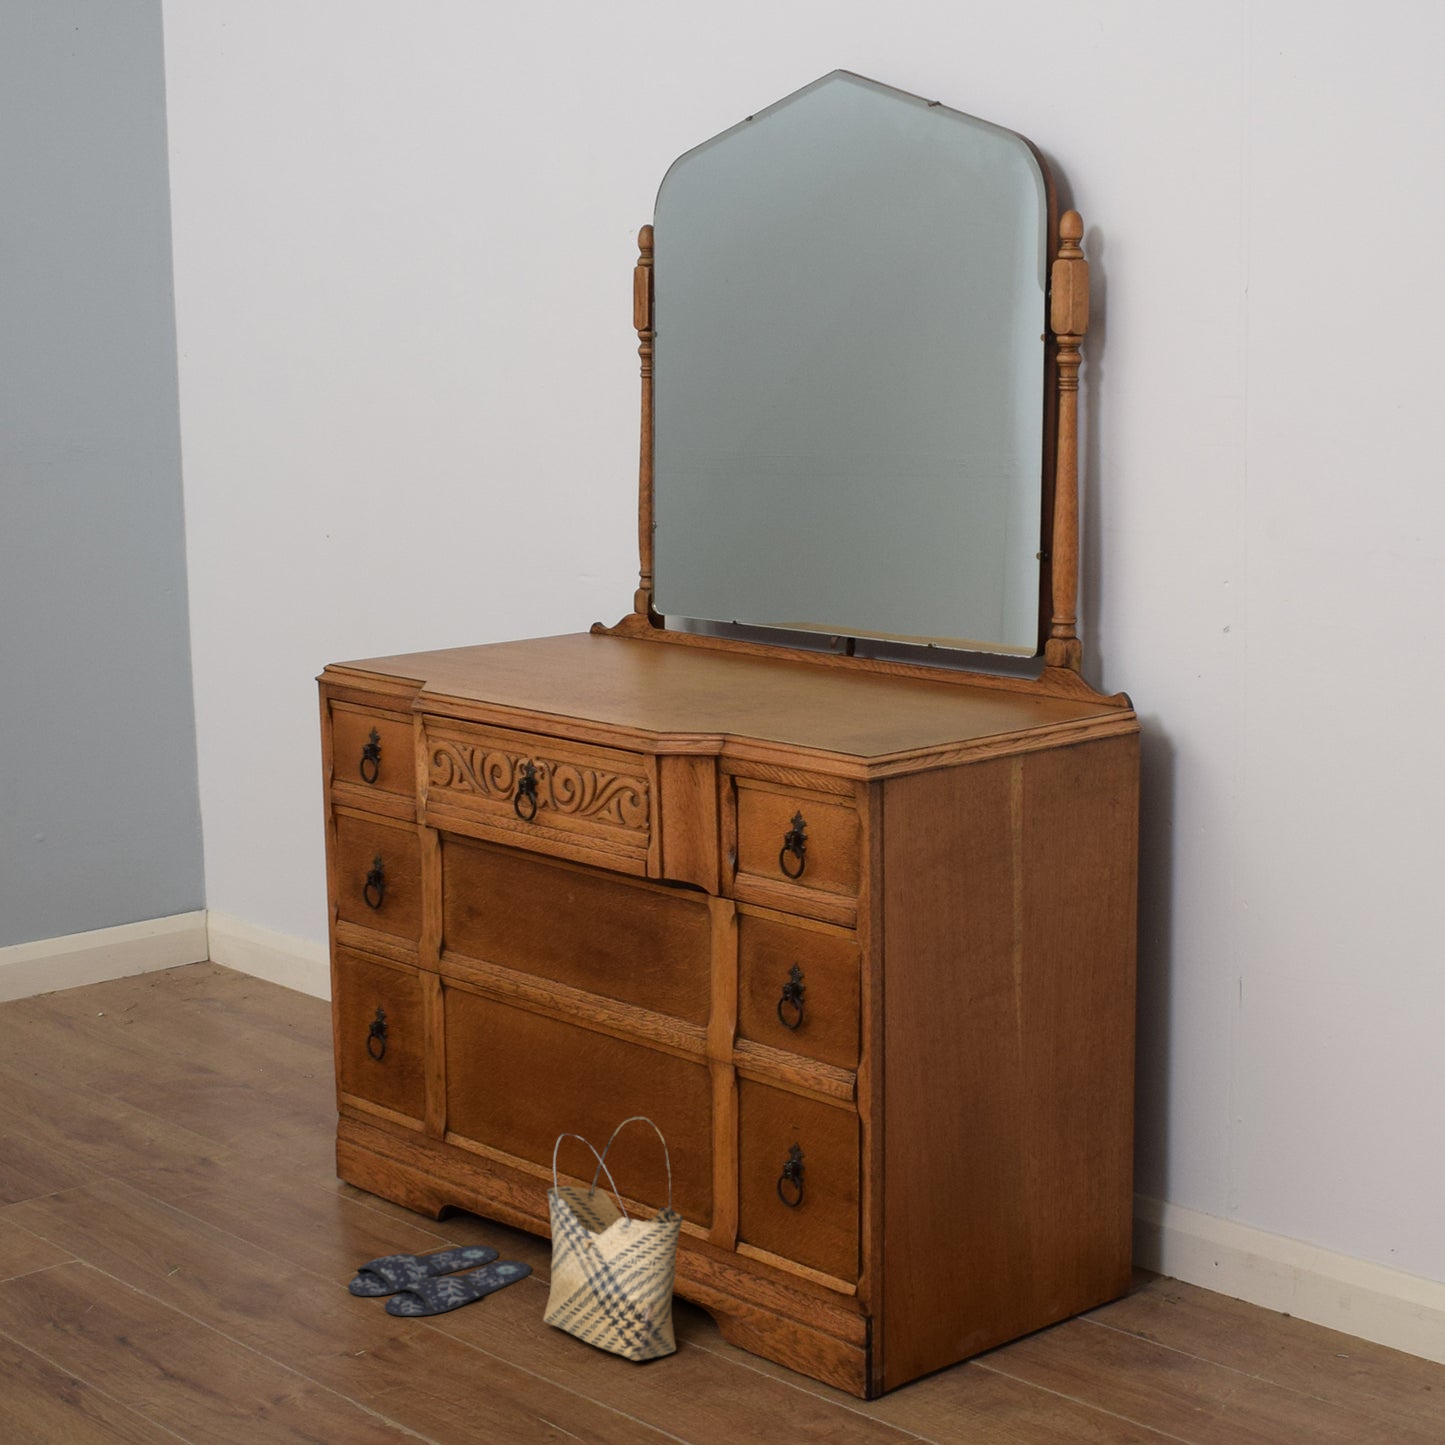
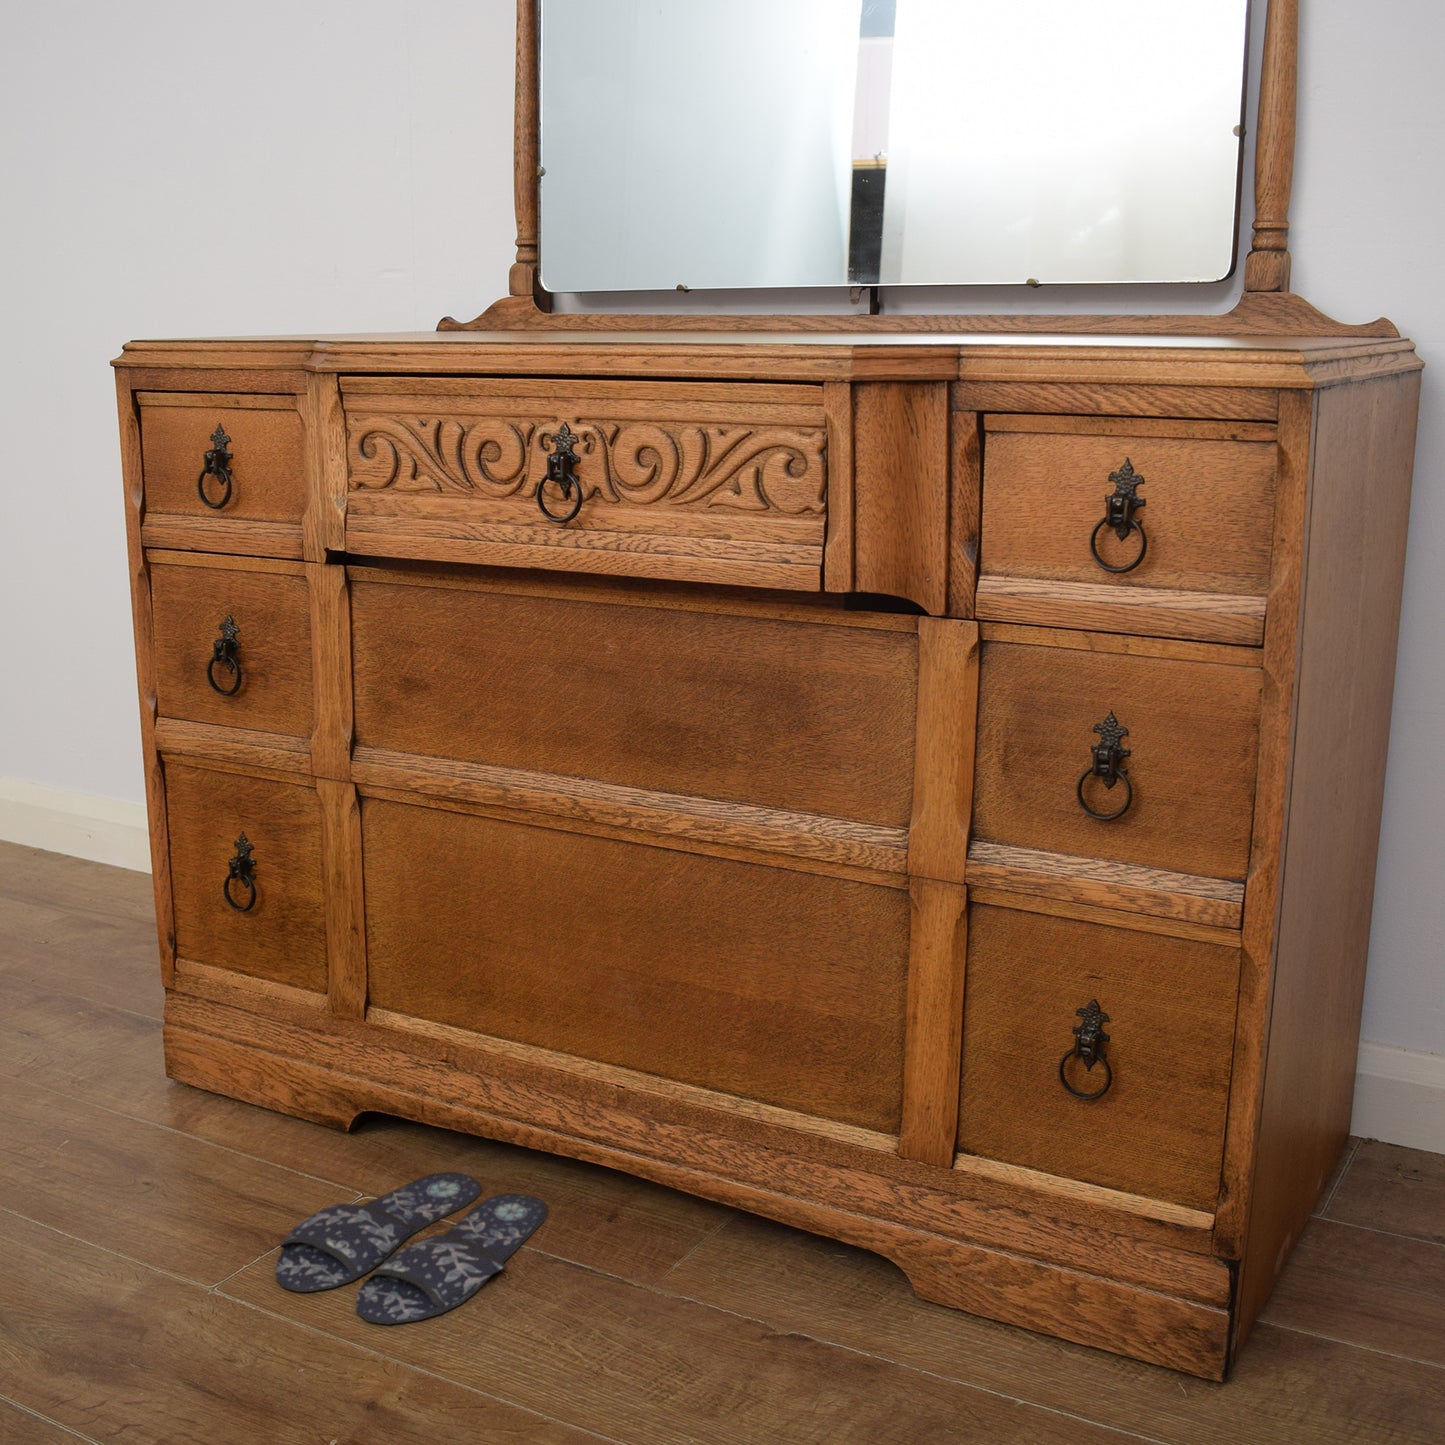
woven basket: present [543,1116,683,1360] -> none [639,973,895,1366]

